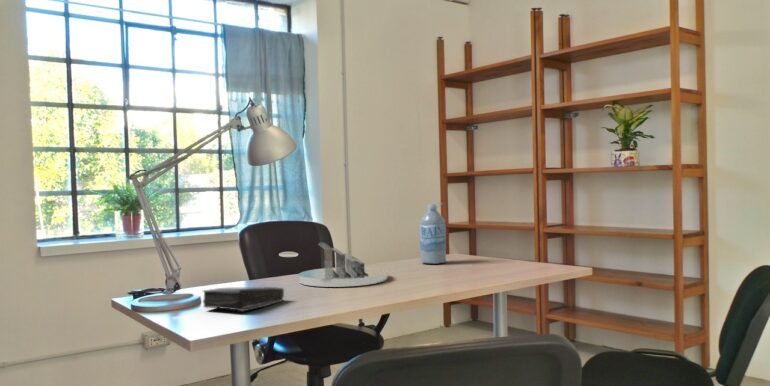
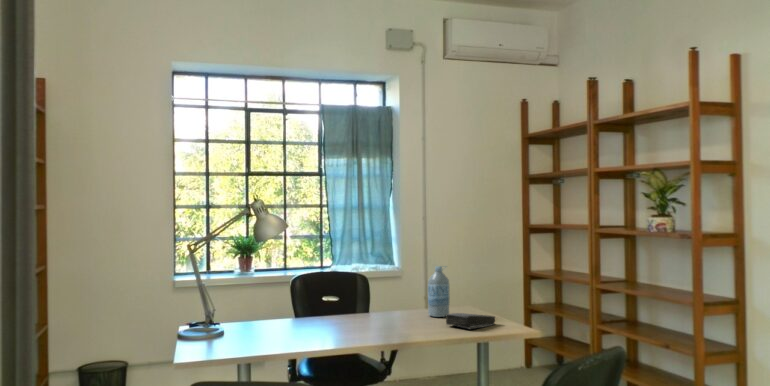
desk organizer: present [299,243,388,287] -> none [309,295,378,333]
book: present [203,287,284,311] -> present [446,313,495,329]

